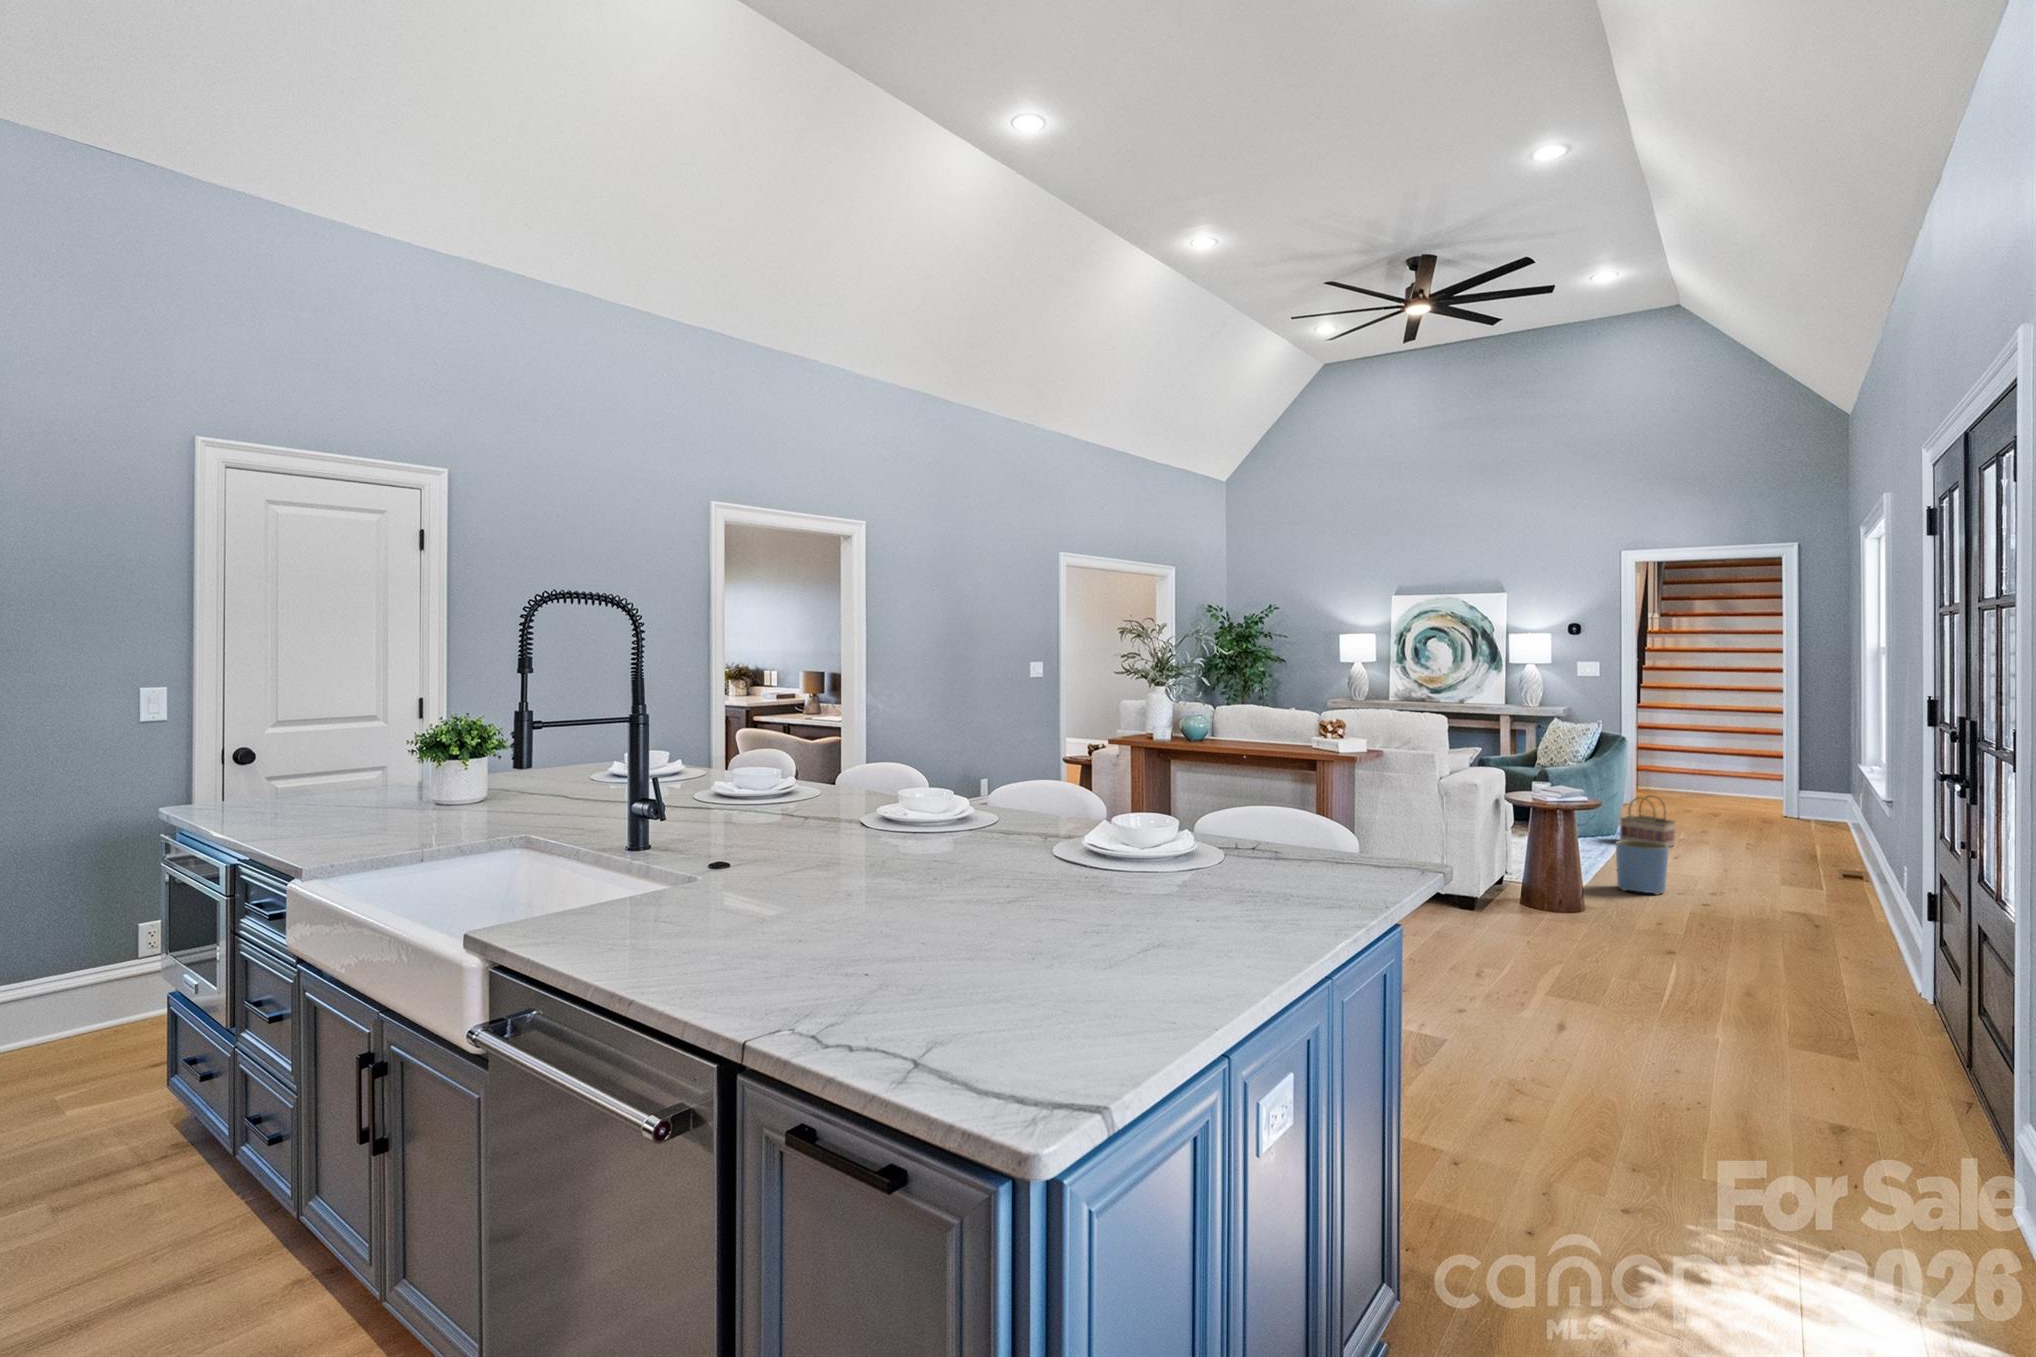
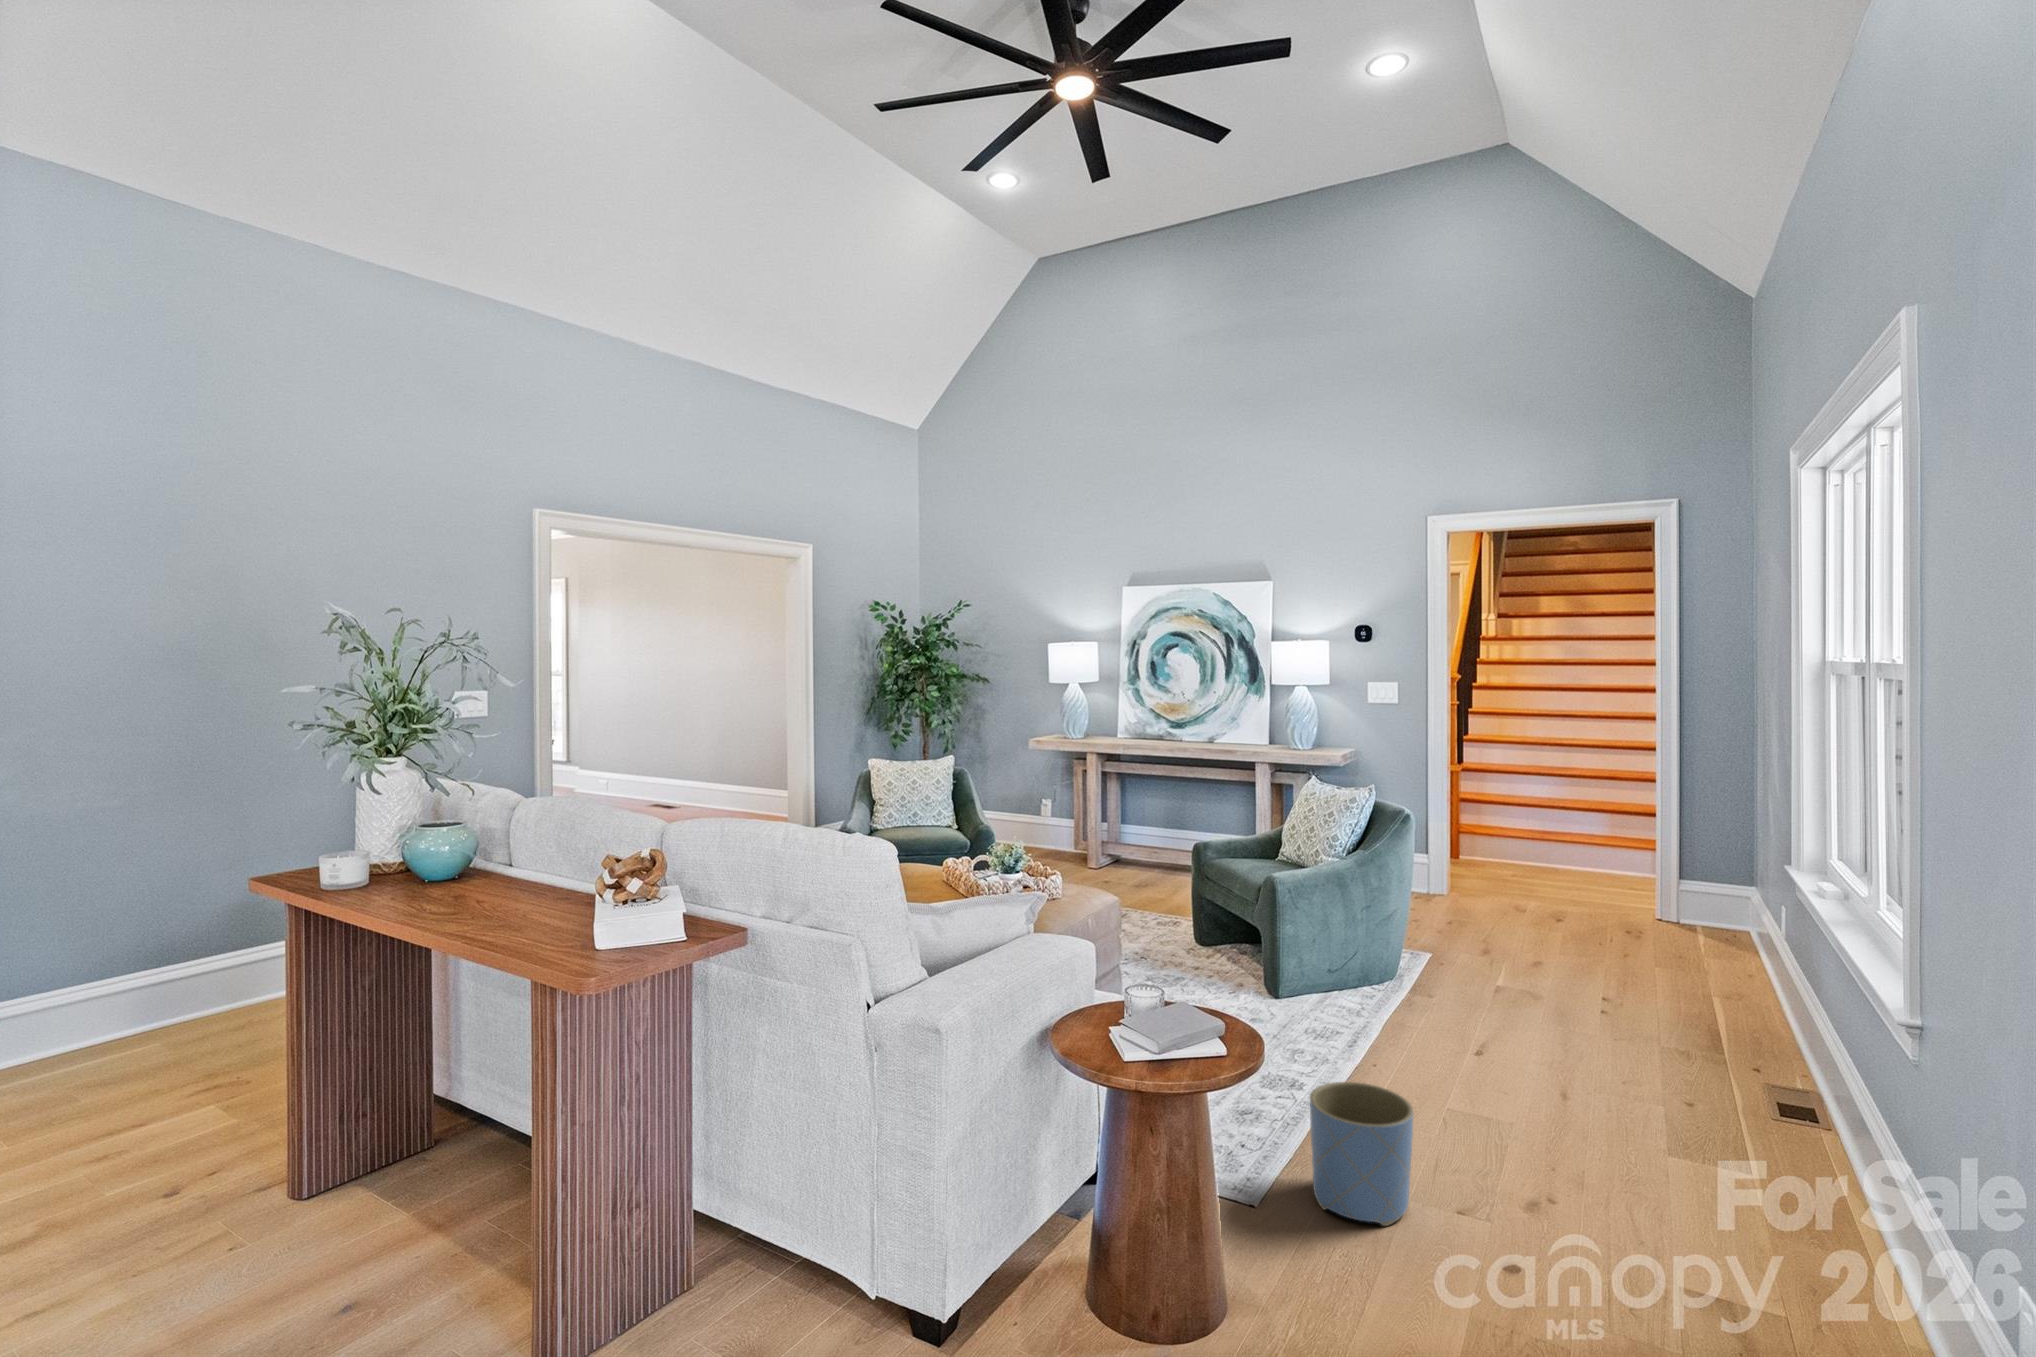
basket: present [1620,795,1675,847] -> none [1387,921,1477,1022]

